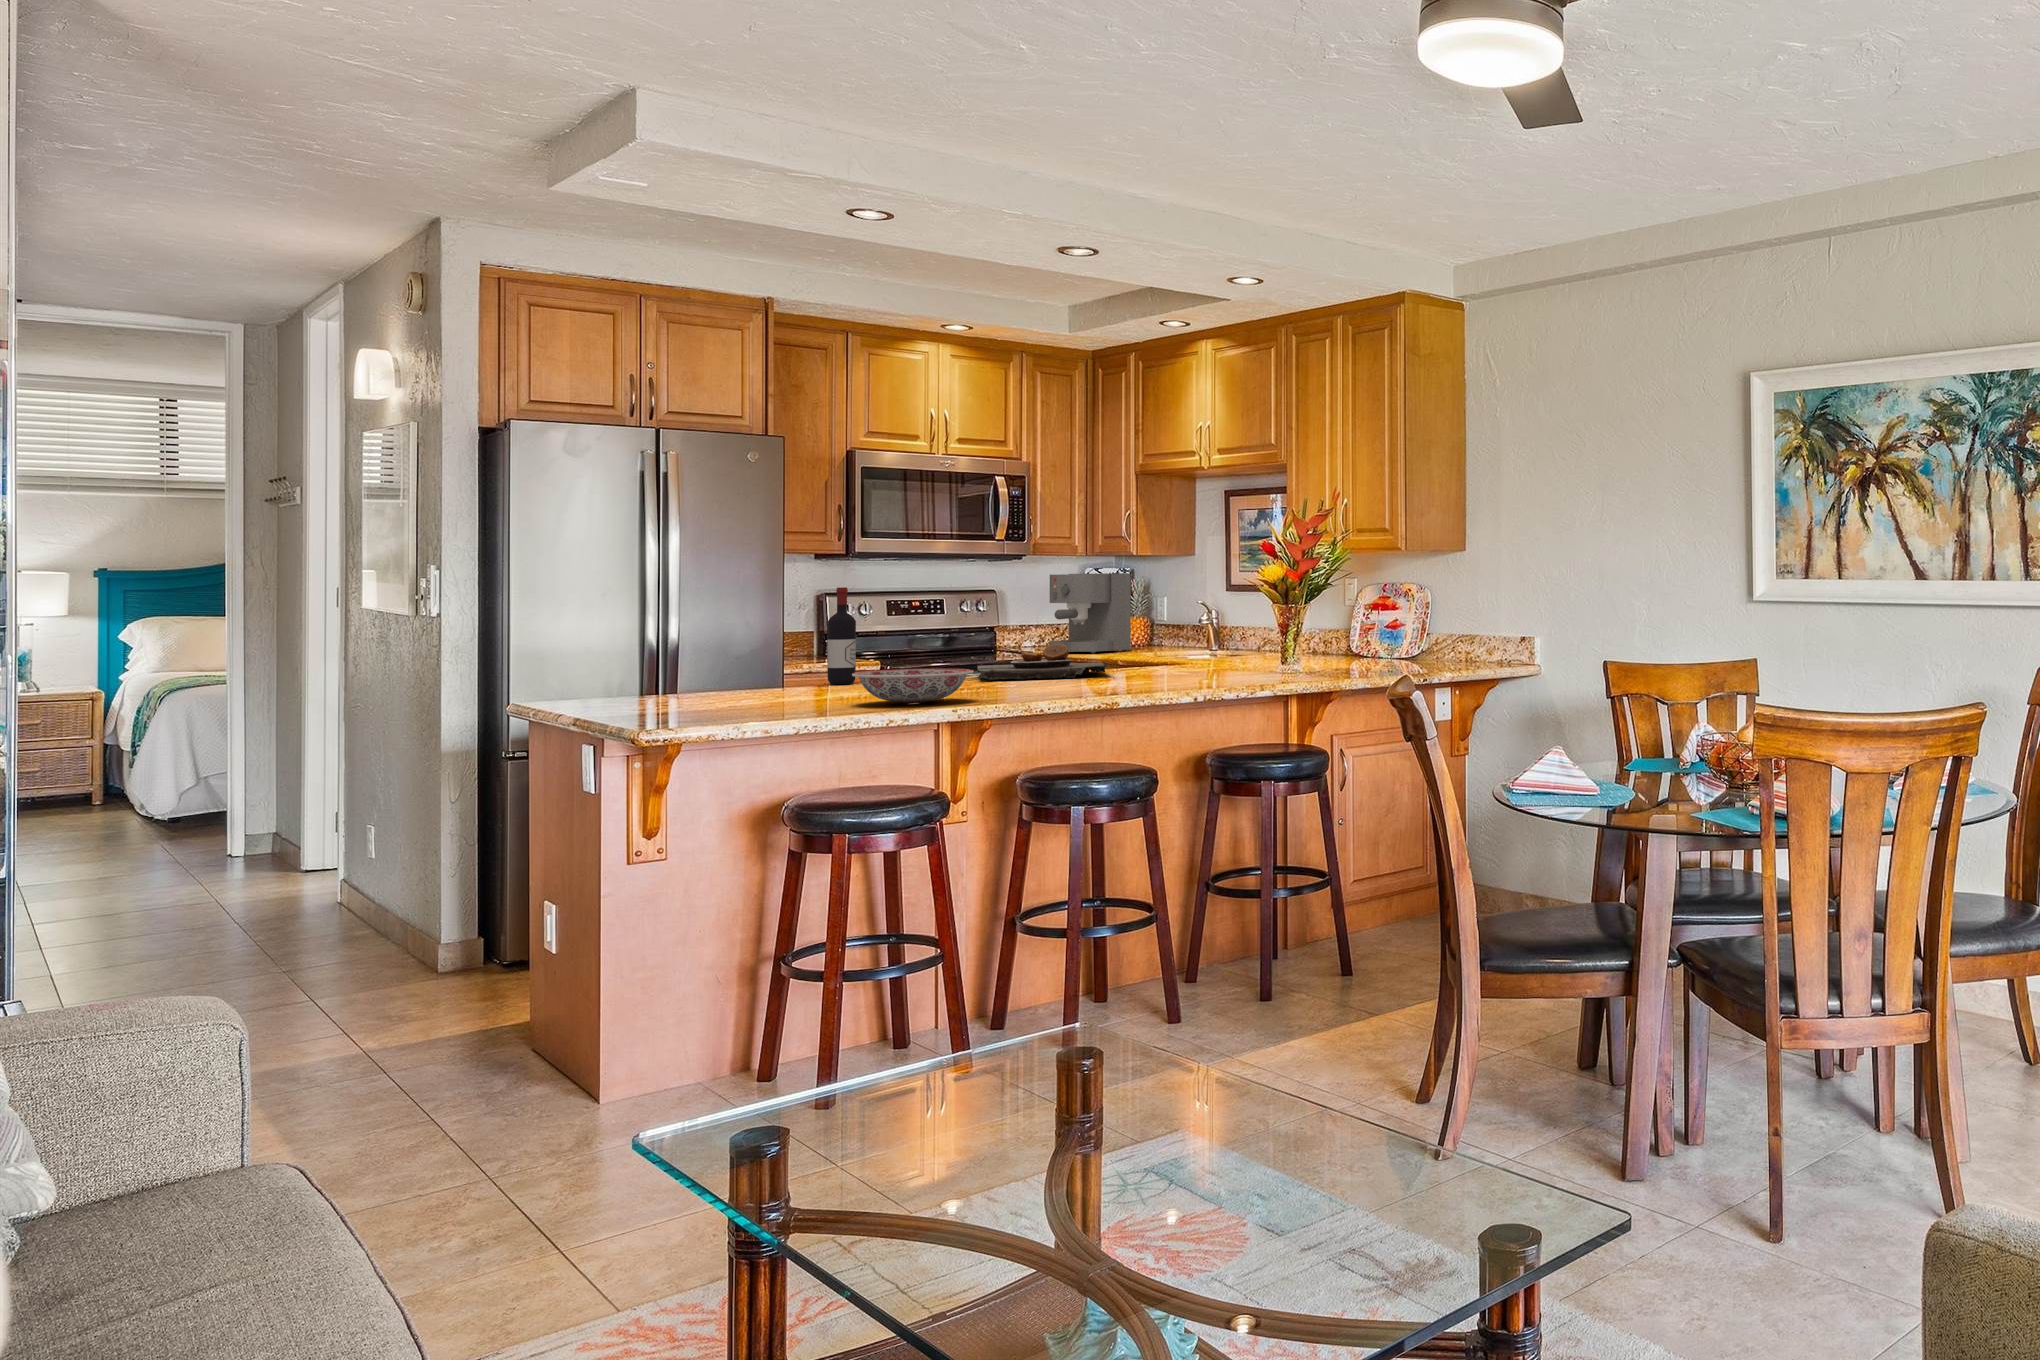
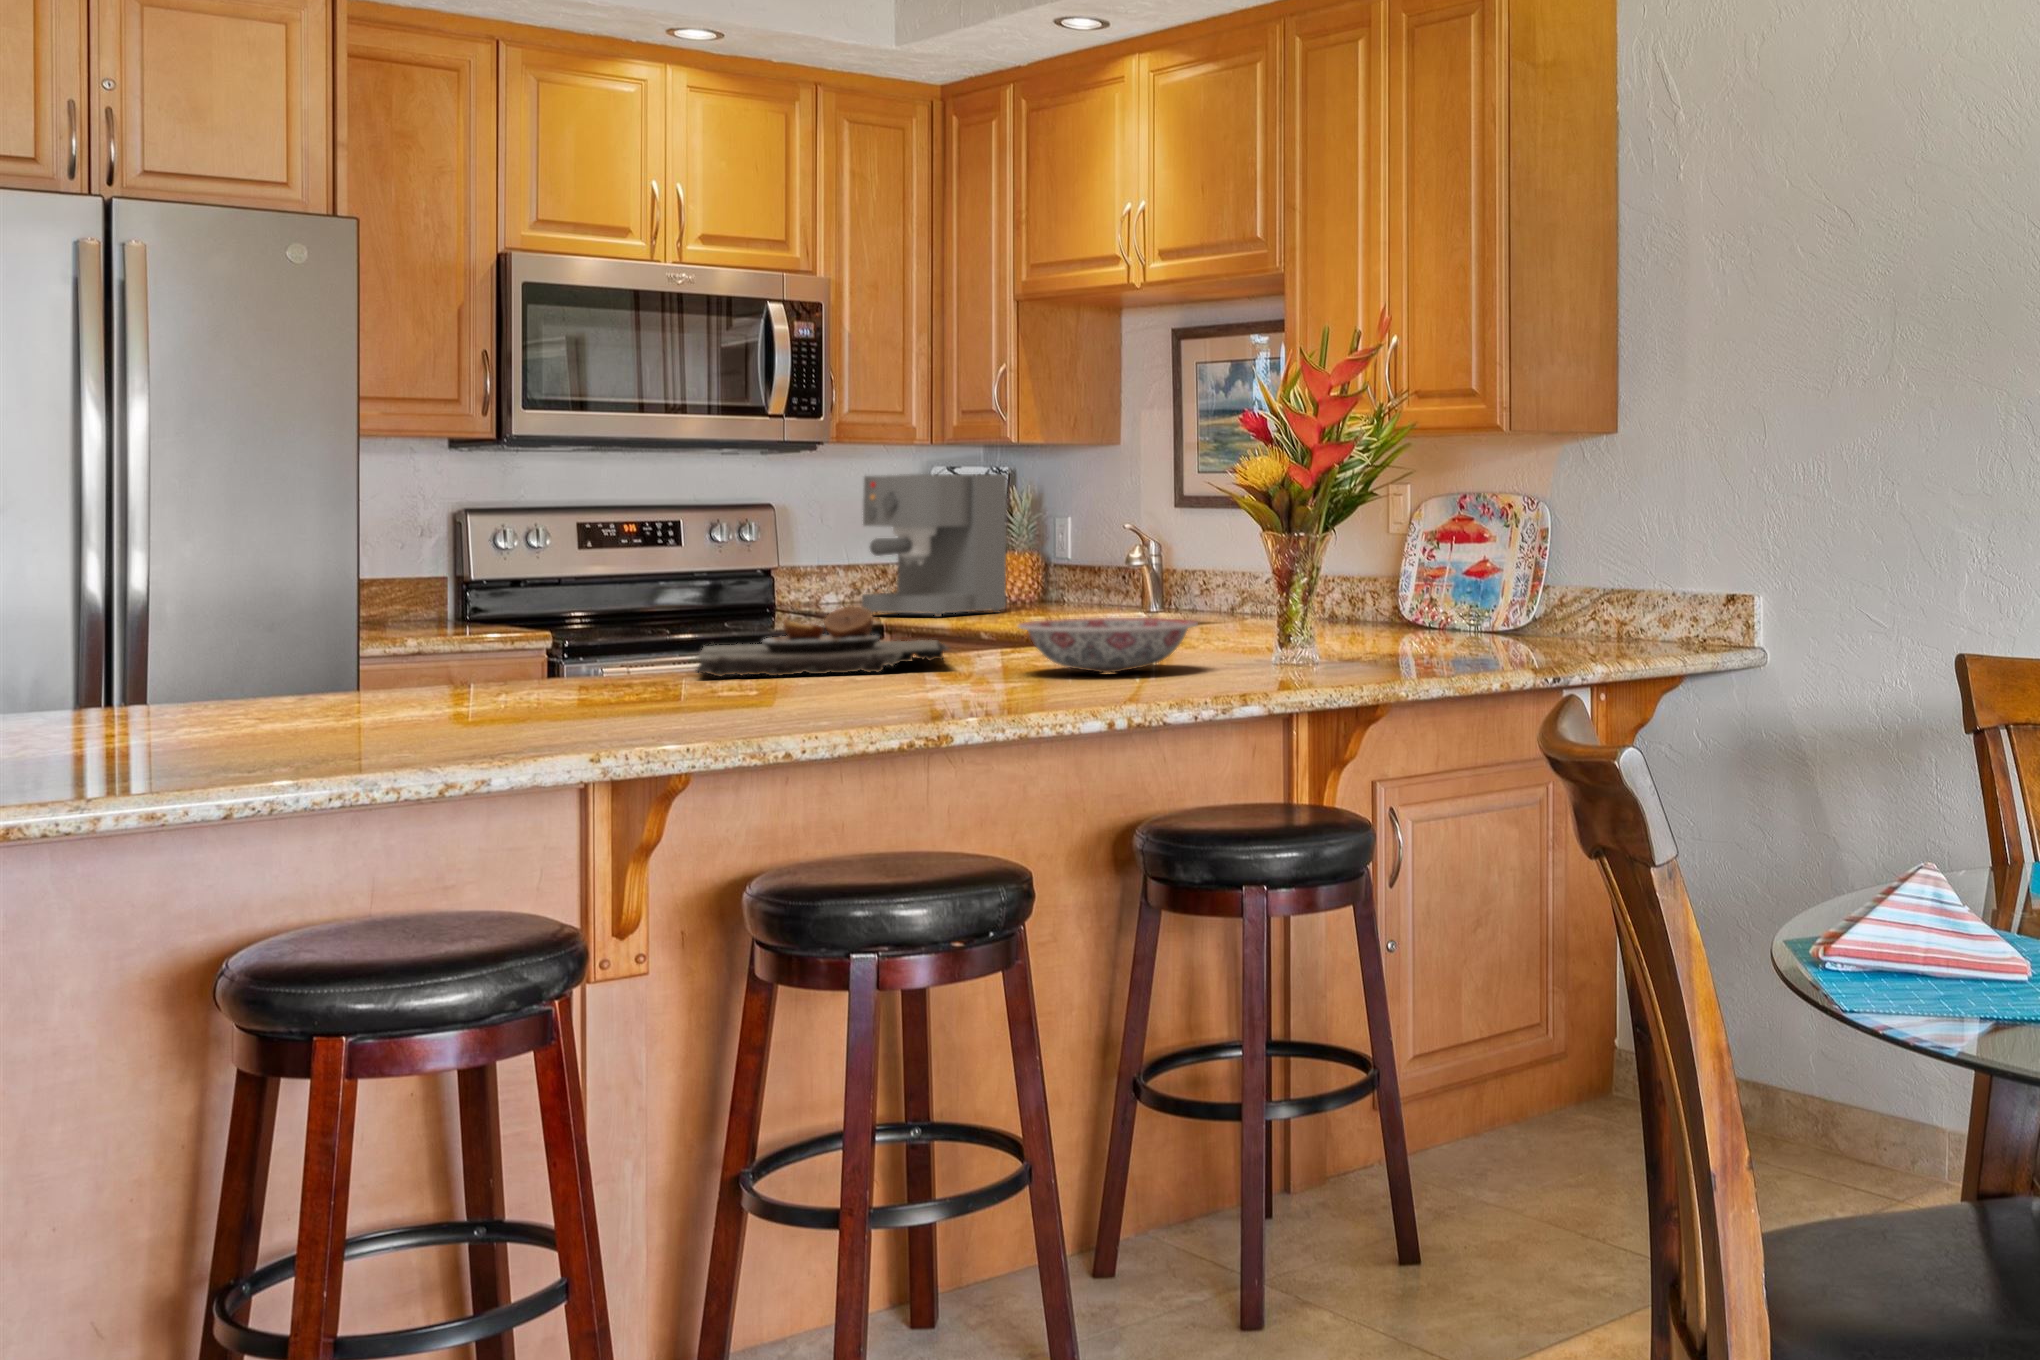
wine bottle: present [827,587,856,684] -> none [406,496,463,684]
ceramic bowl: present [852,669,974,703] -> present [1018,618,1197,673]

